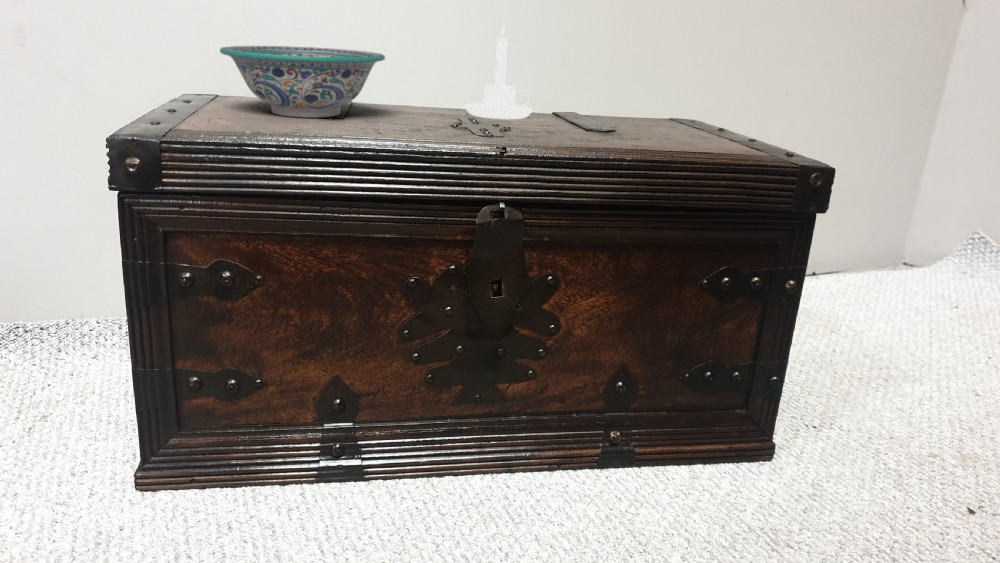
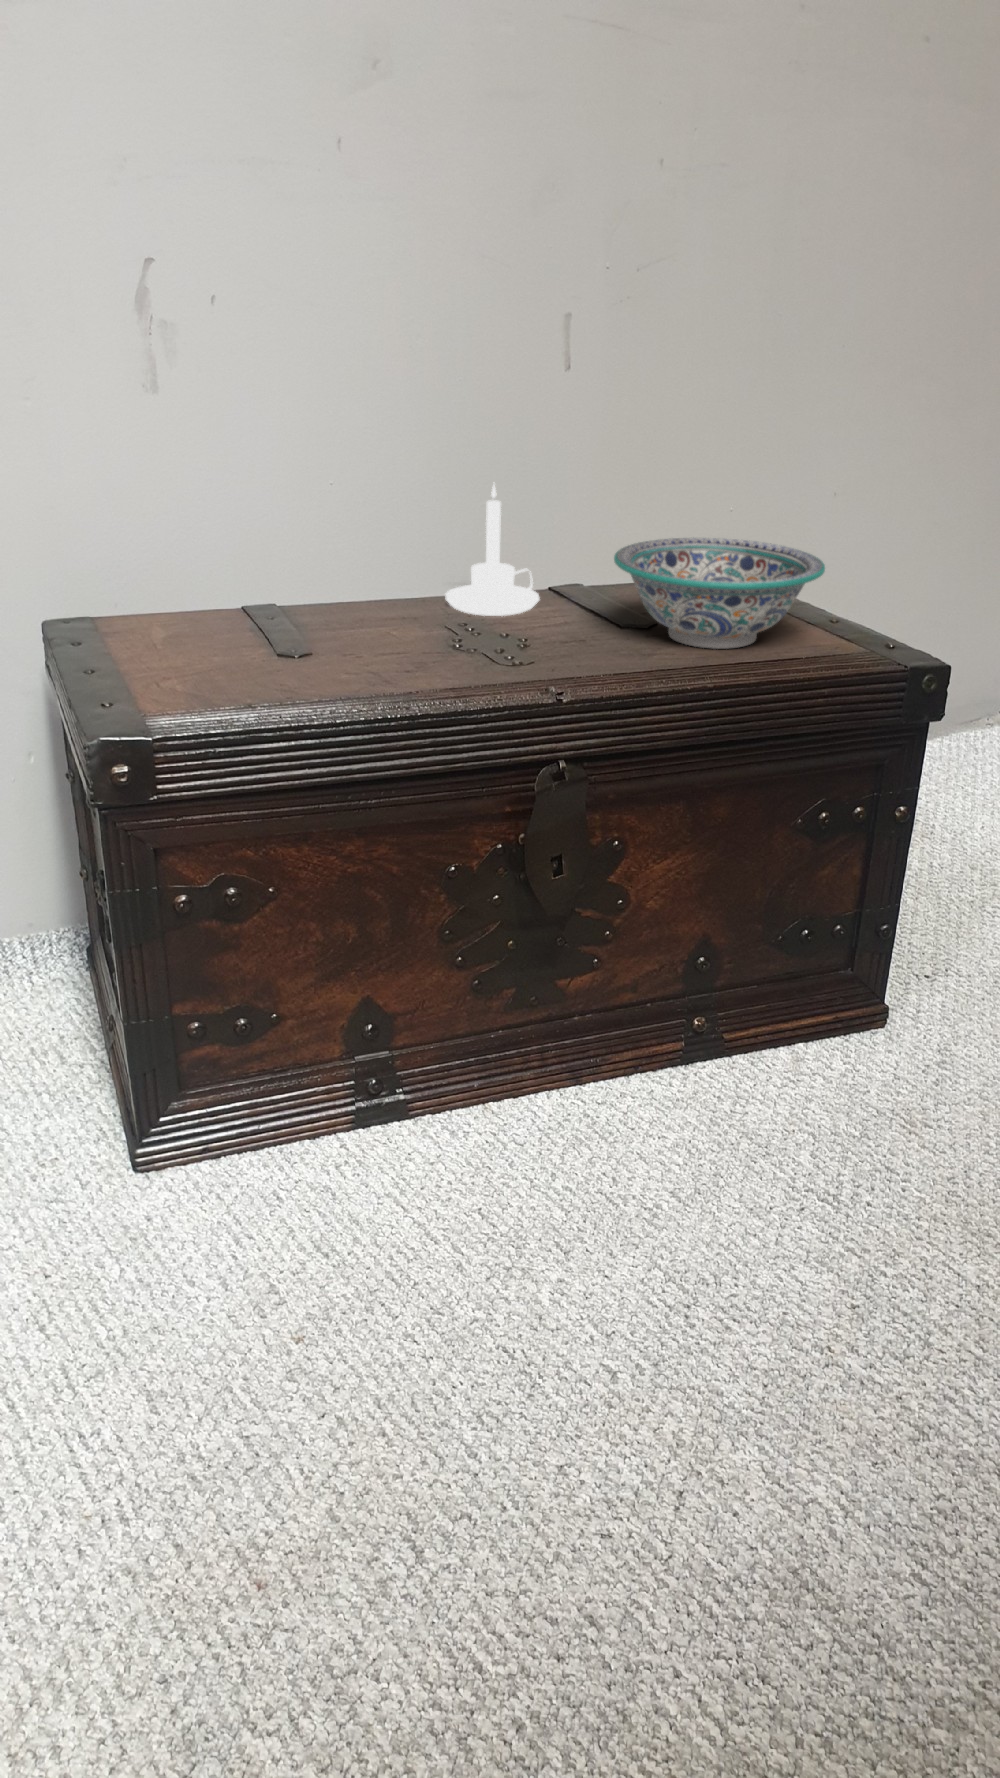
decorative bowl: present [220,46,385,118] -> present [614,538,825,649]

